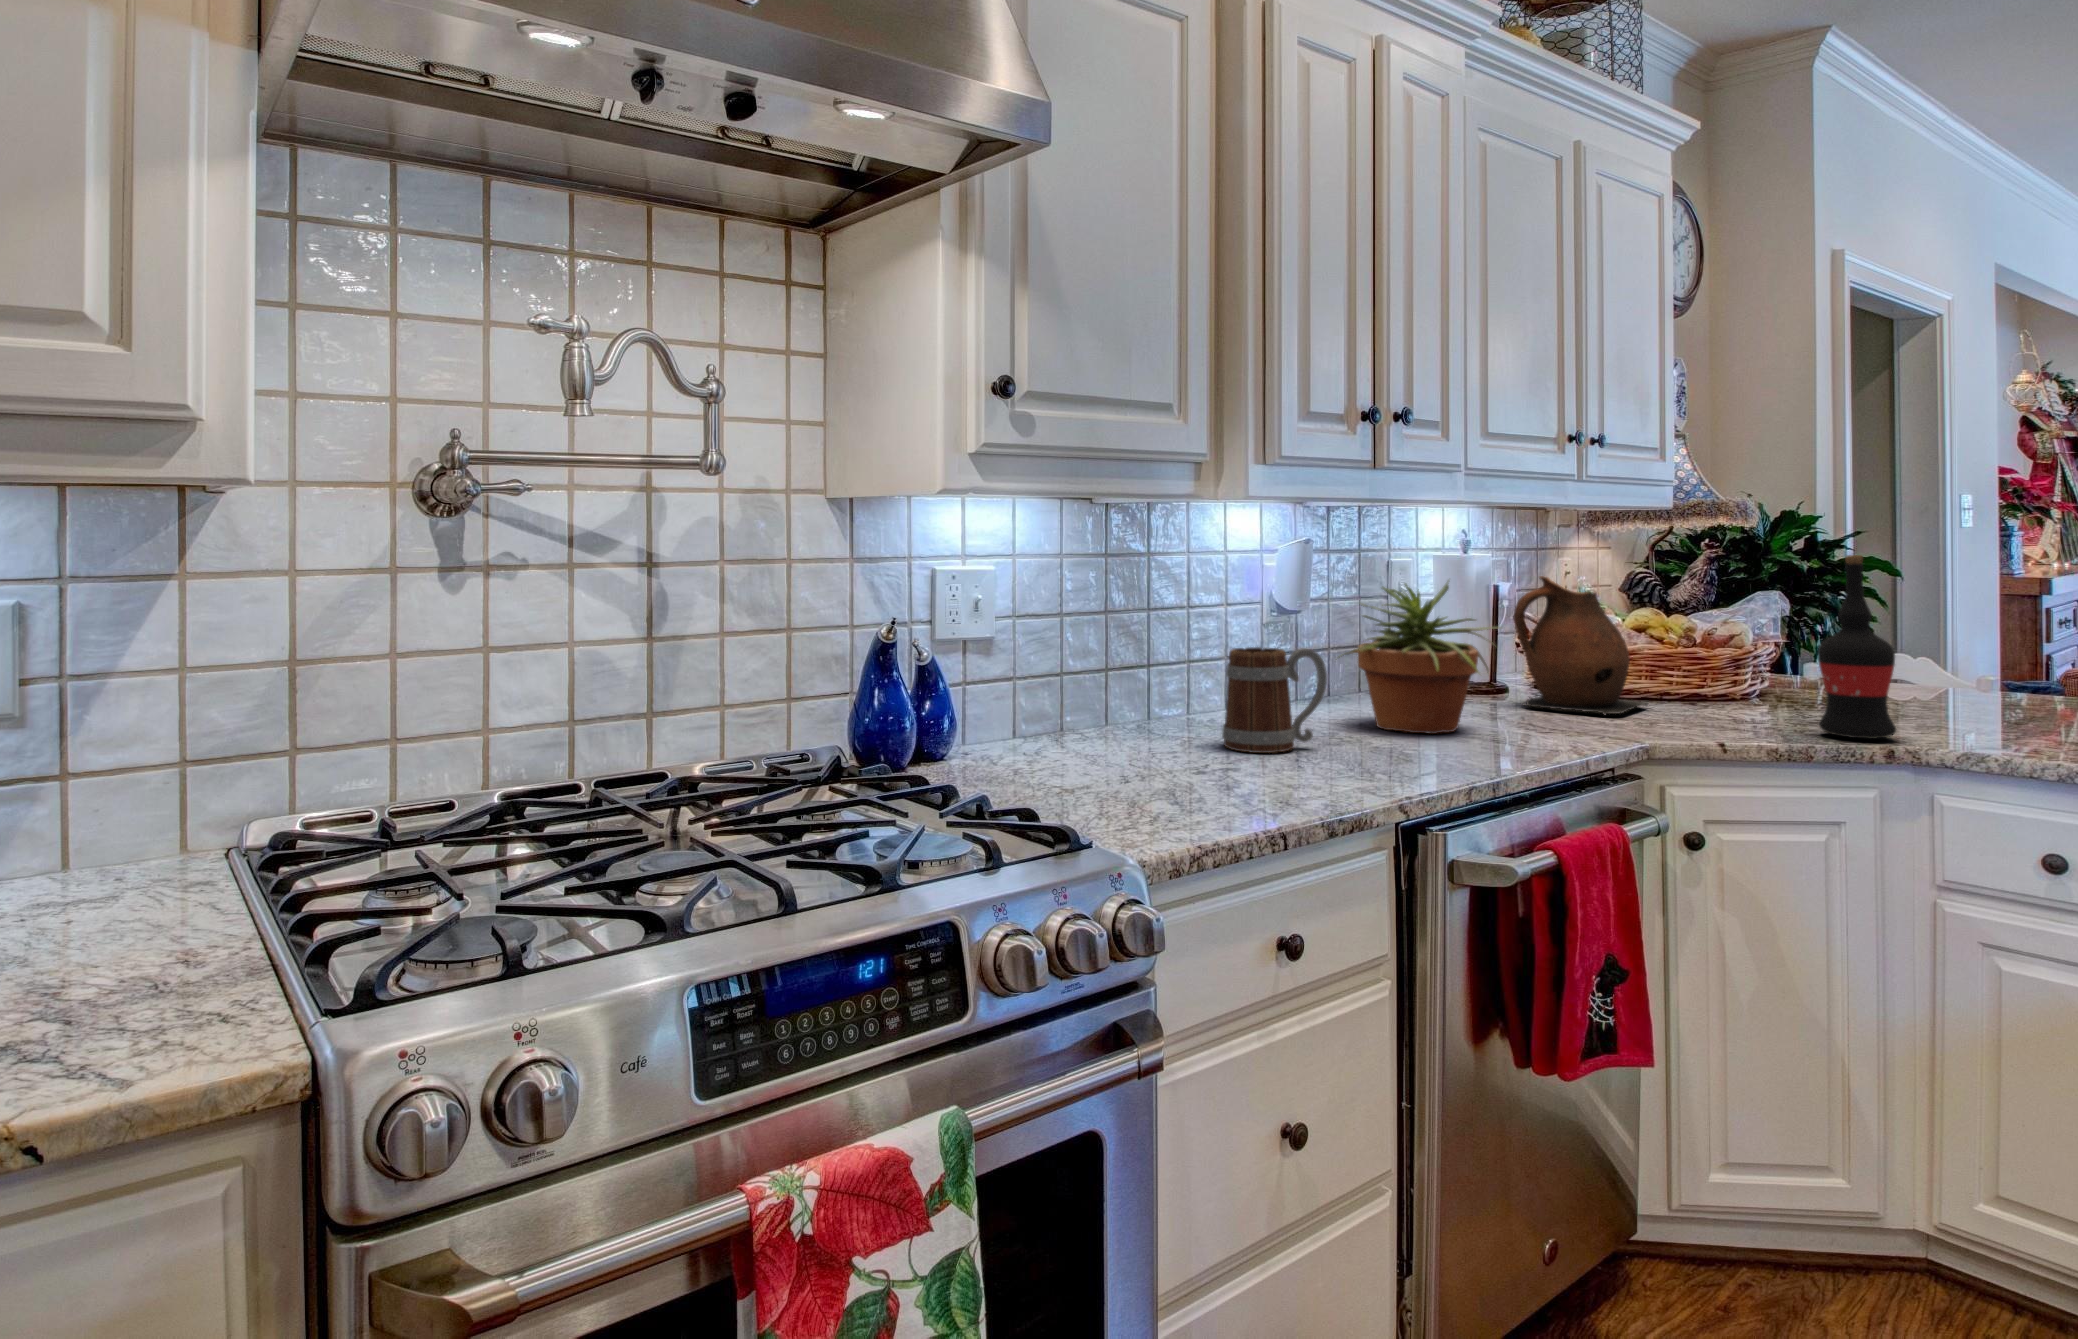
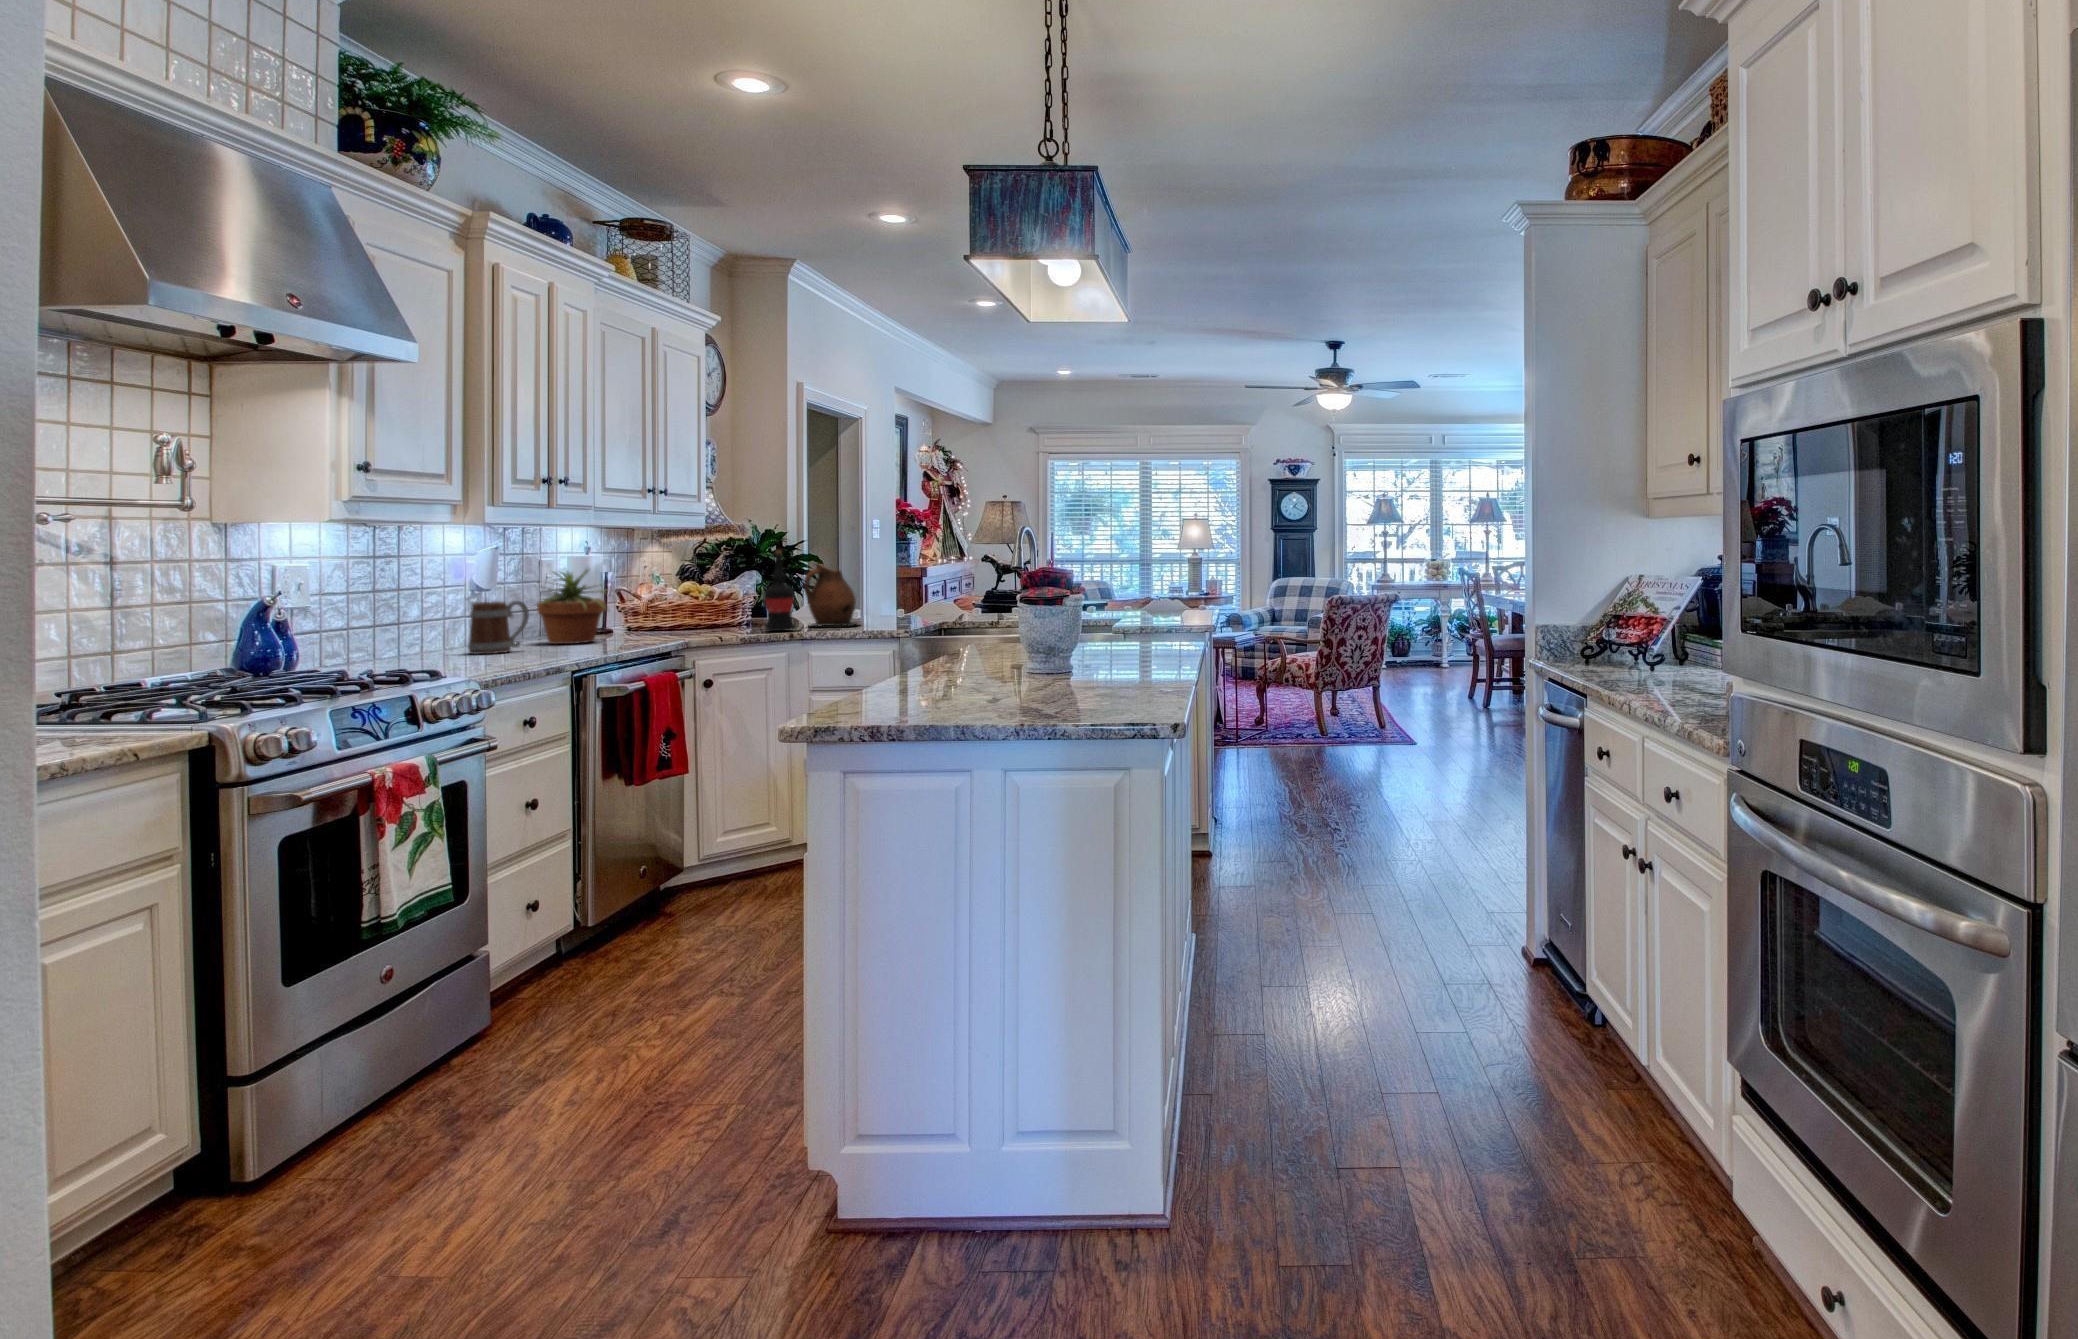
ceramic pitcher: present [1514,576,1647,715] -> present [803,564,857,627]

